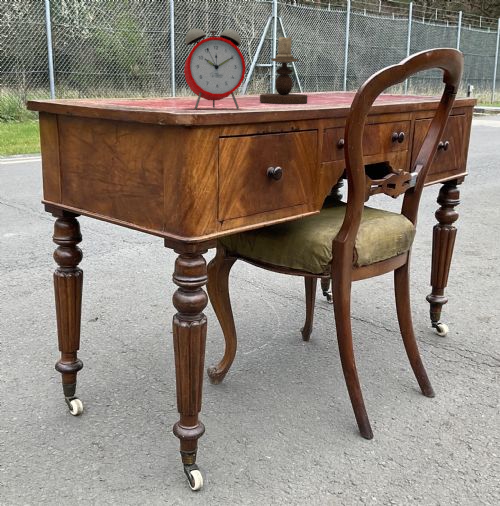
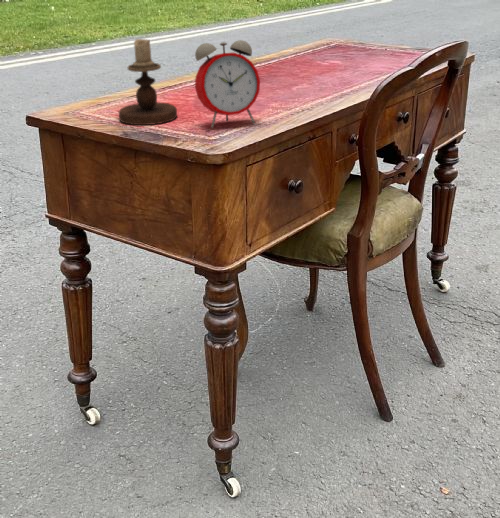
candlestick: present [260,37,307,104] -> present [119,39,177,125]

